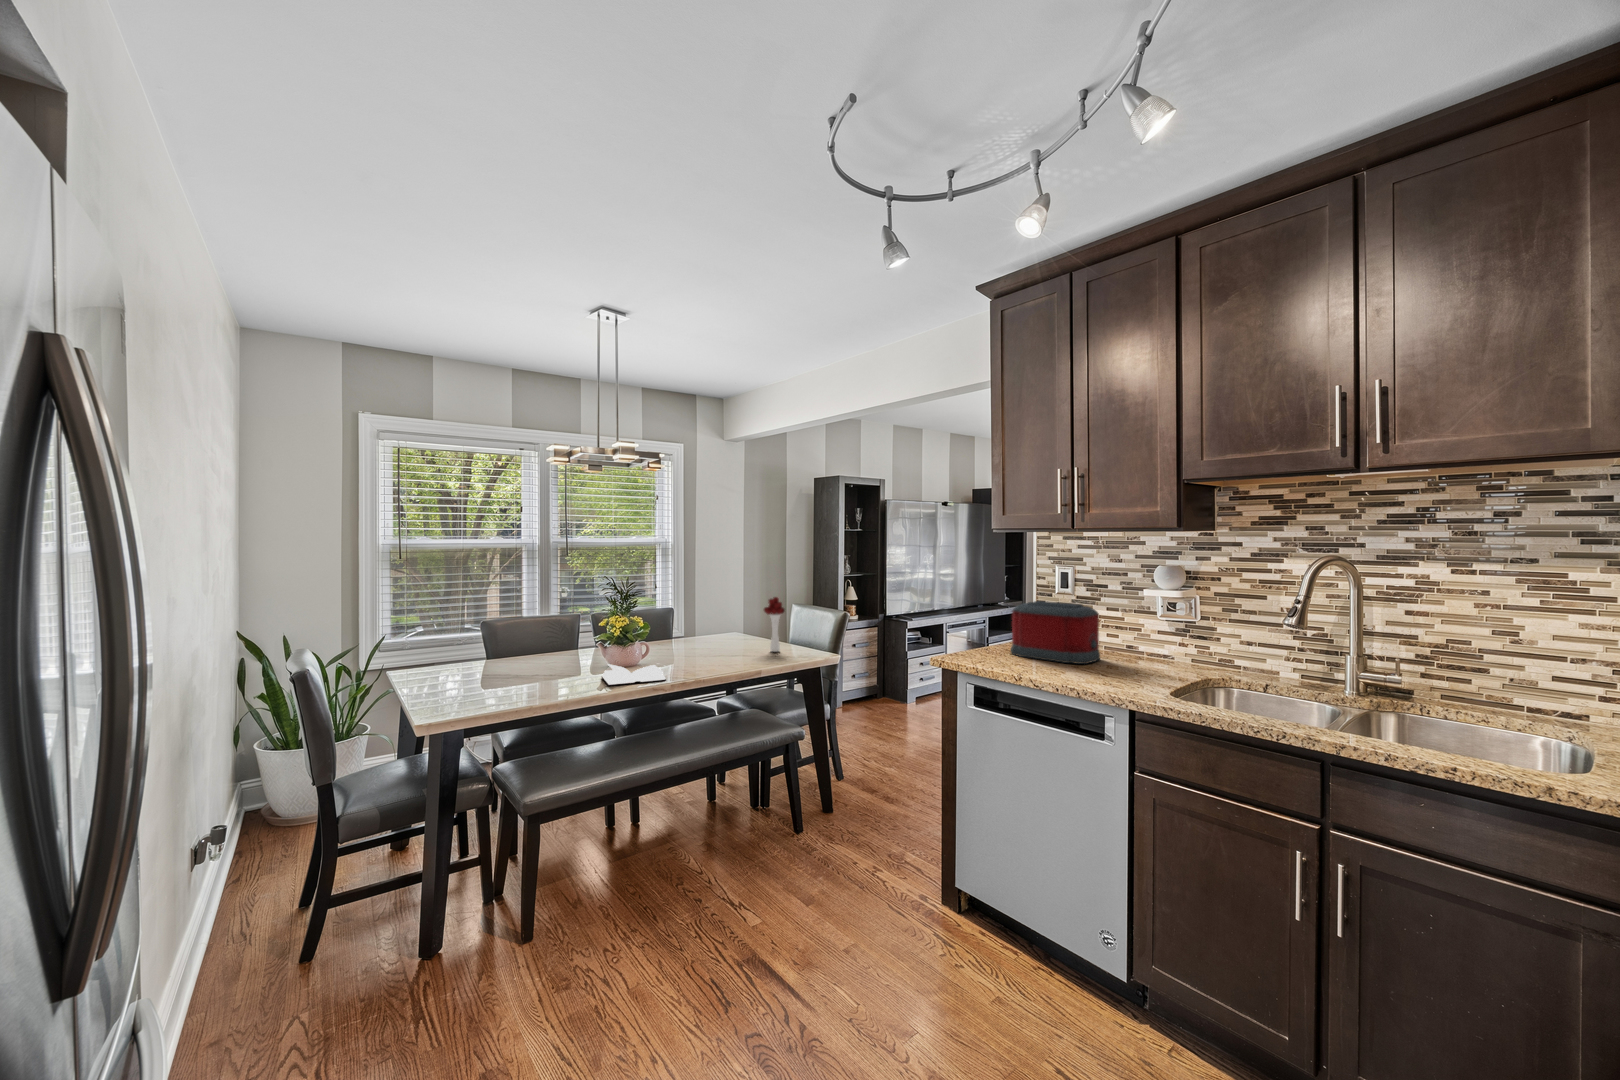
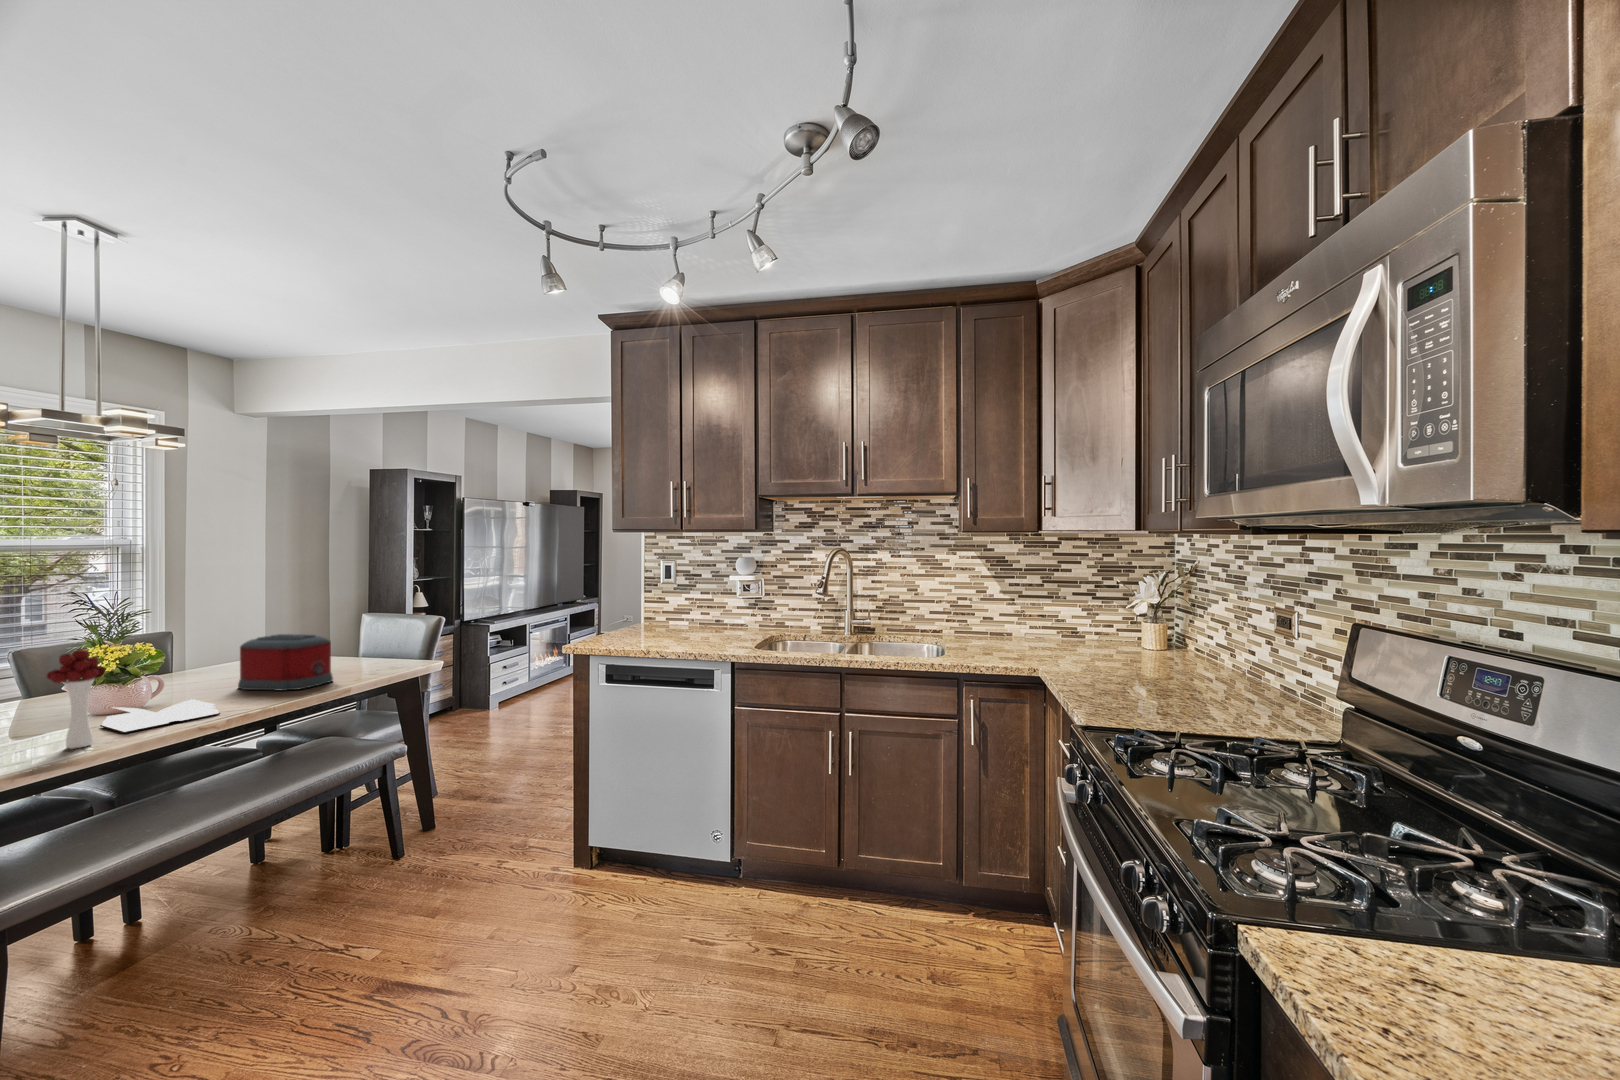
flower bouquet: present [764,597,785,652] -> present [47,649,105,749]
toaster: present [1011,601,1100,664] -> present [238,634,333,691]

